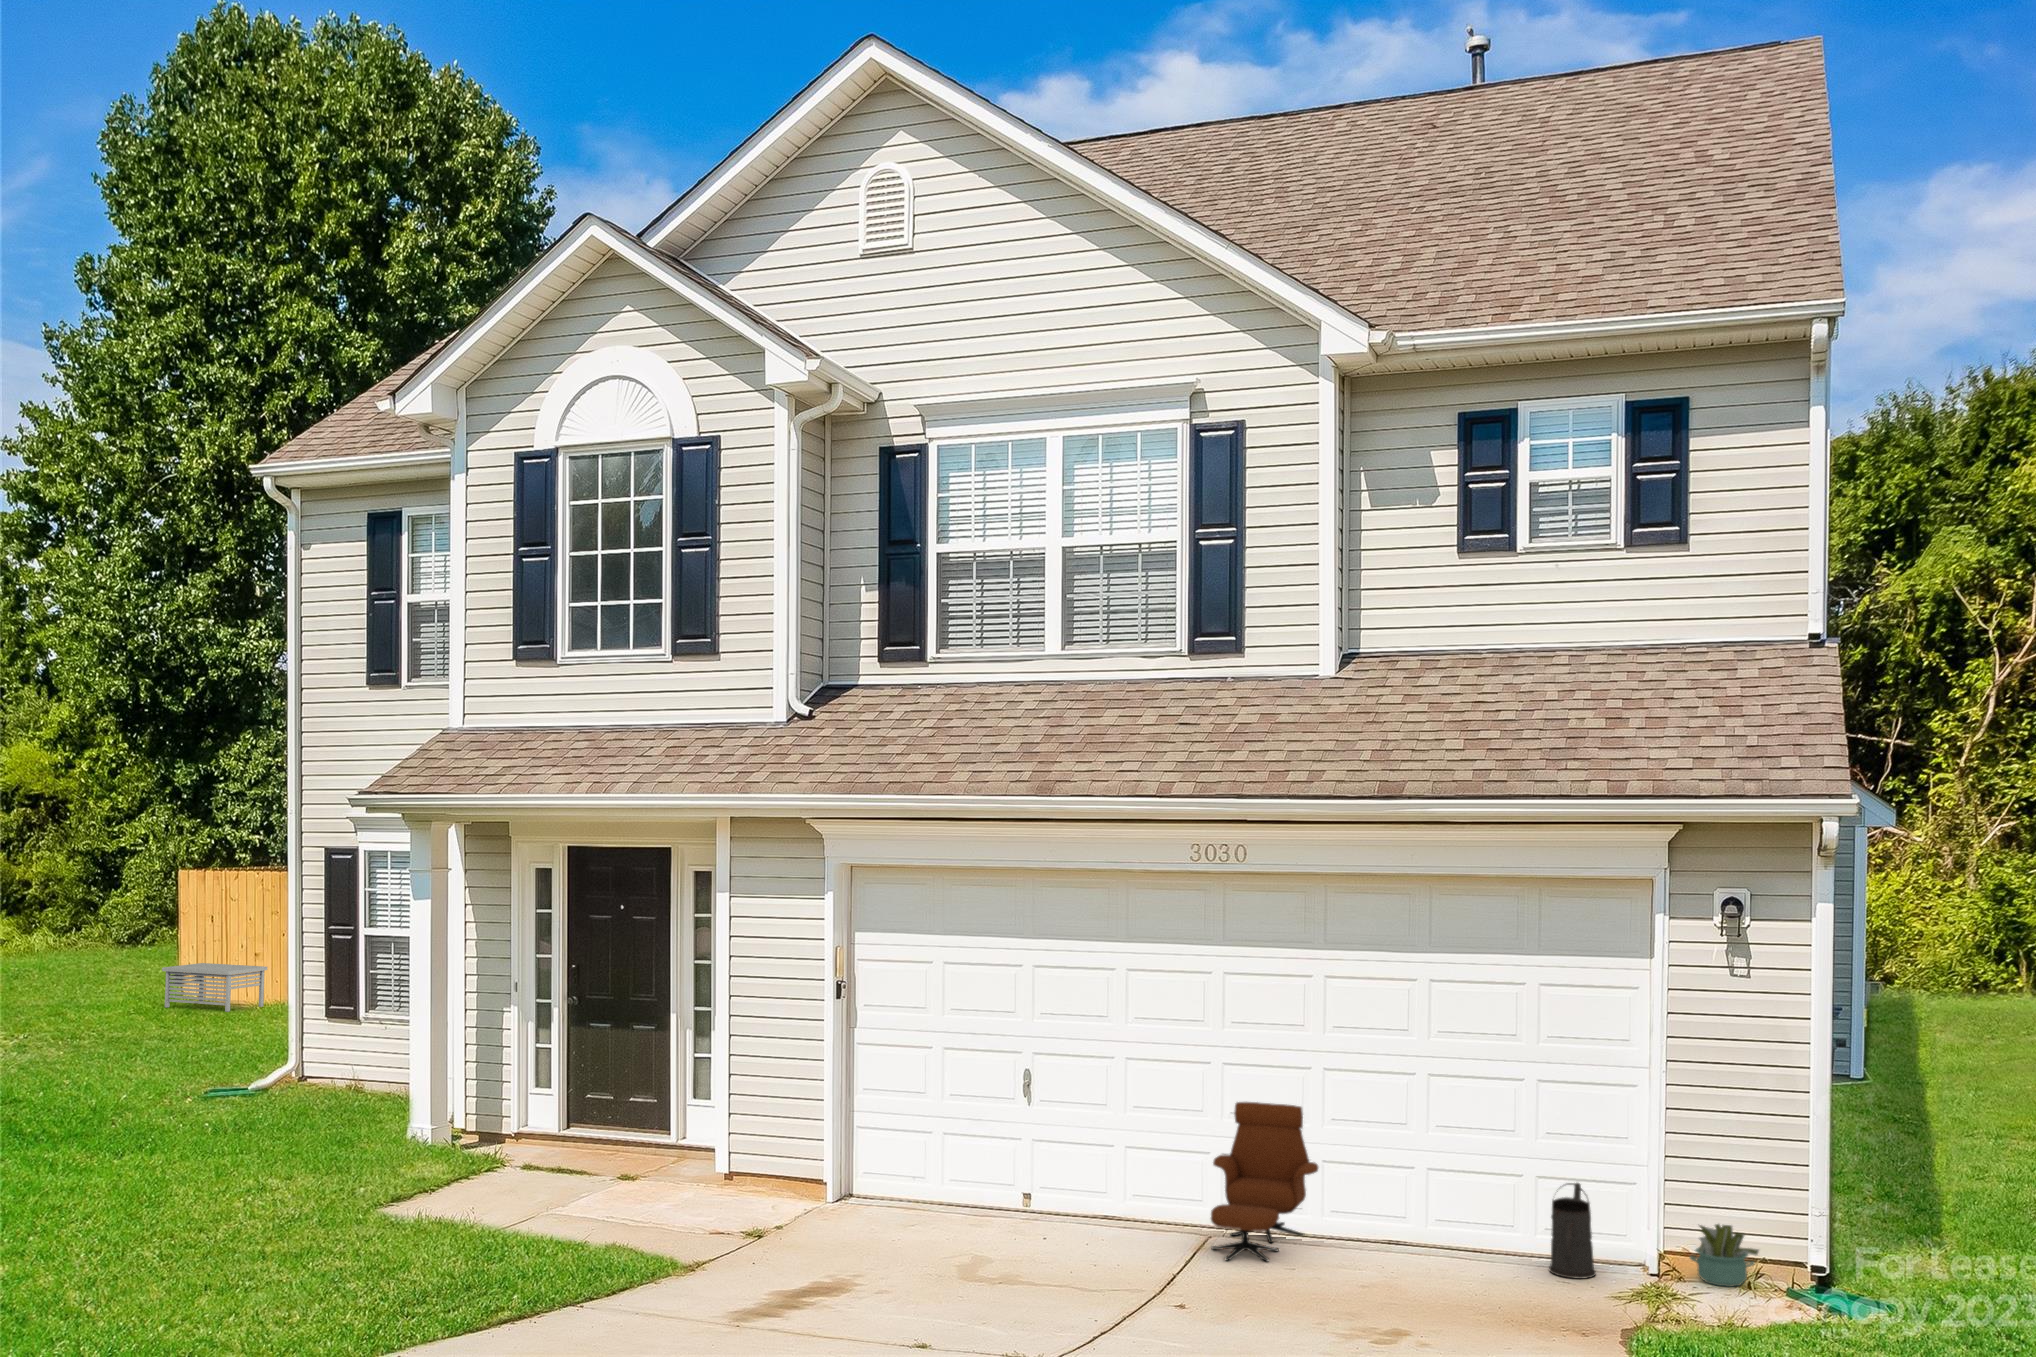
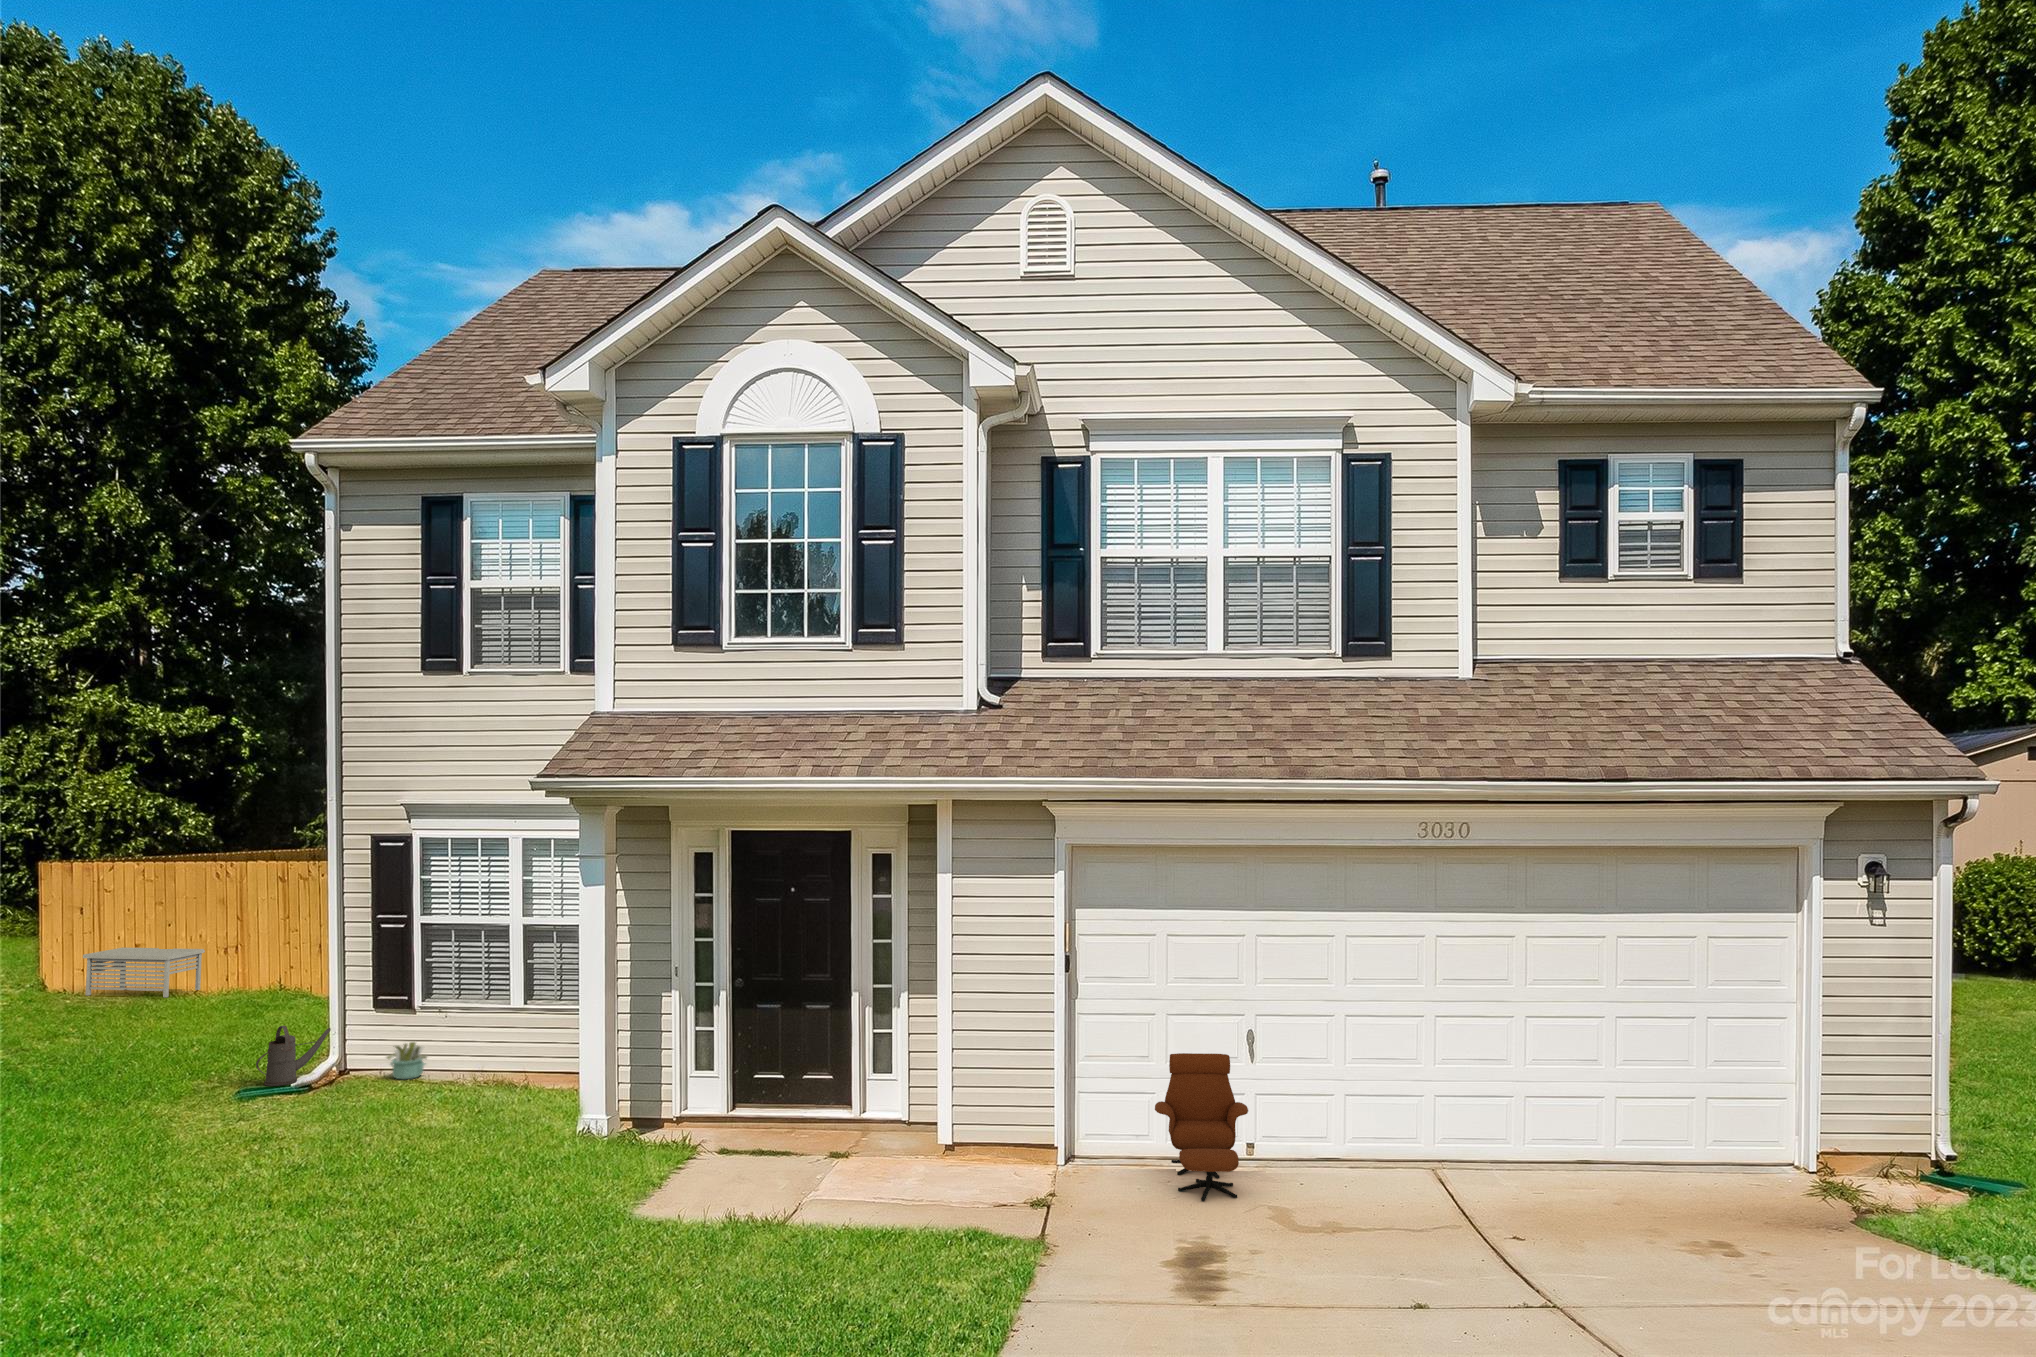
lounge chair: present [1211,1102,1318,1261] -> present [1155,1053,1248,1201]
watering can: present [1549,1183,1596,1279] -> present [256,1026,331,1086]
decorative plant: present [1690,1224,1759,1287] -> present [386,1042,427,1079]

